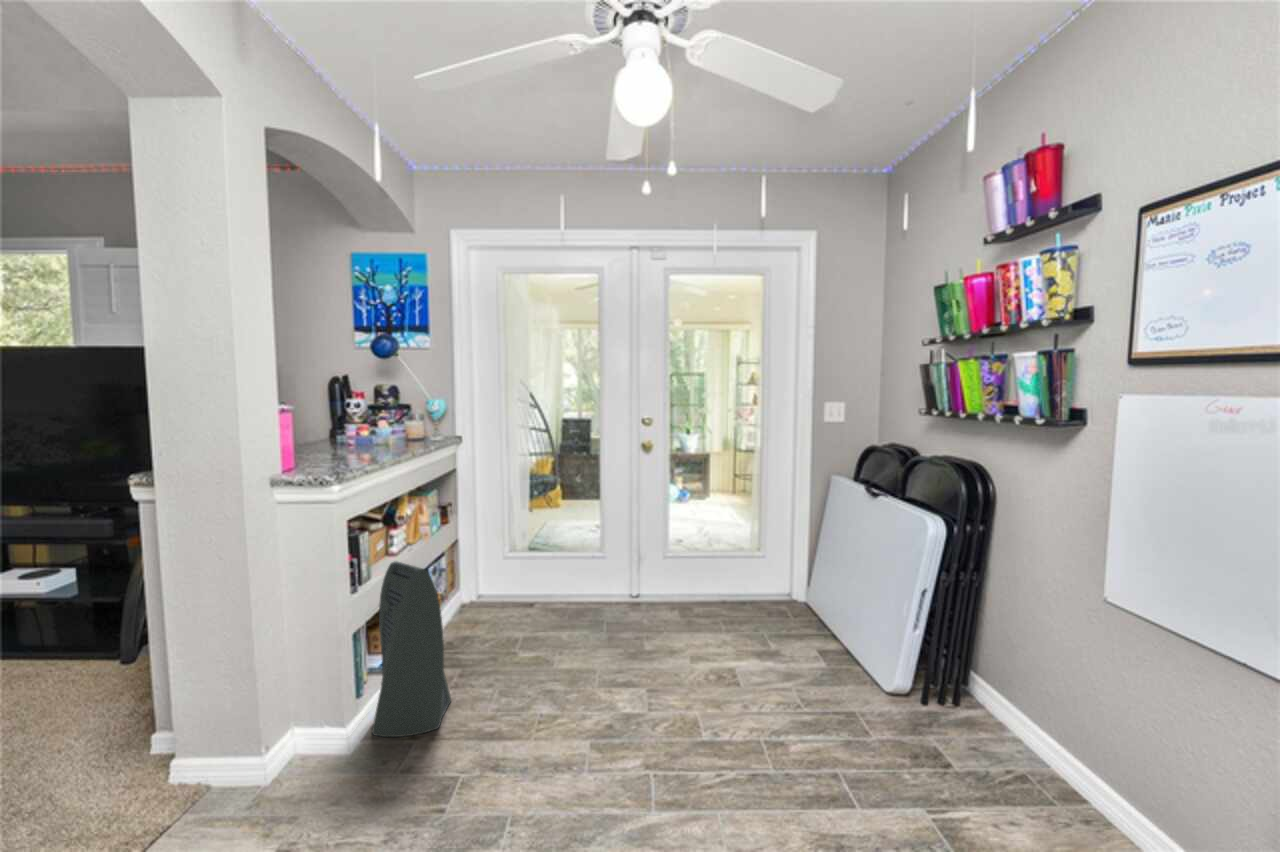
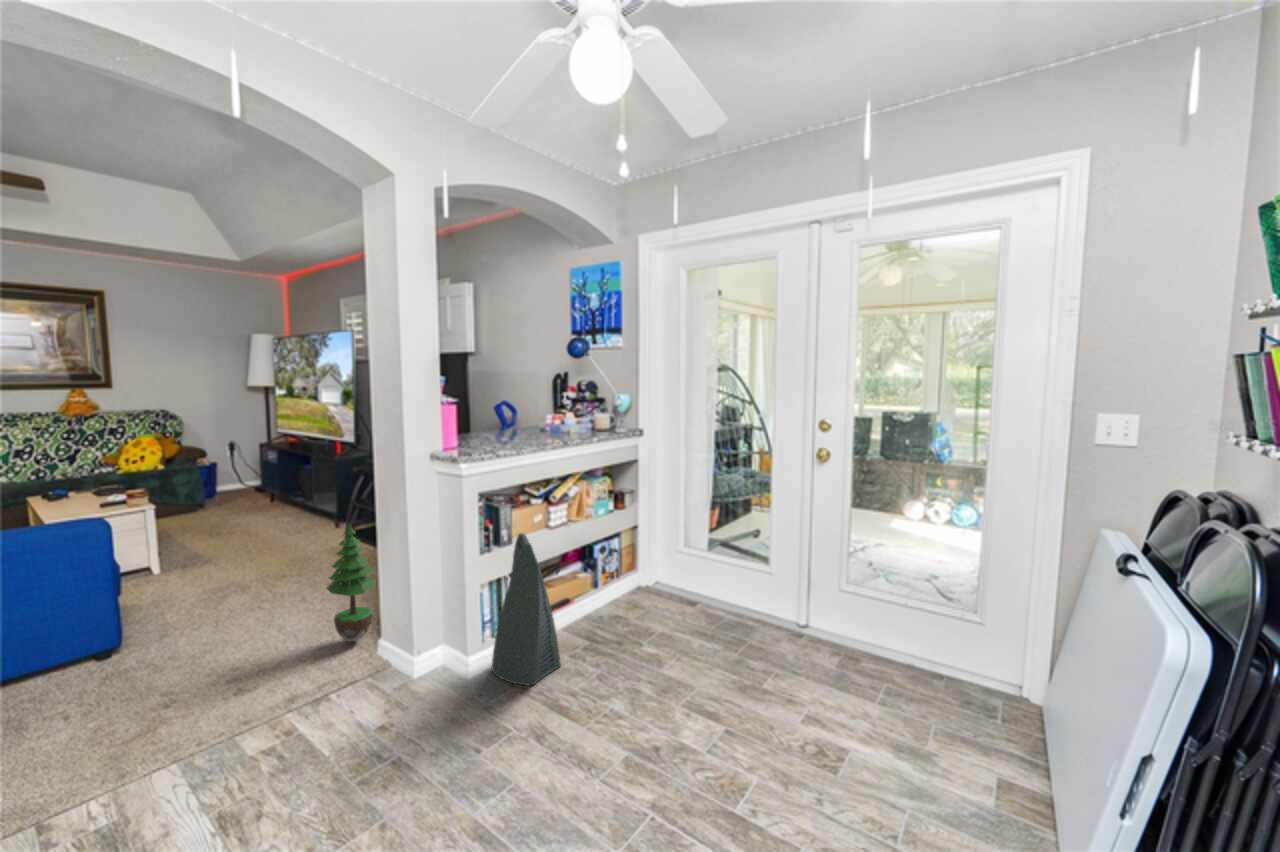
potted tree: none [53,604,147,789] -> present [327,524,376,642]

